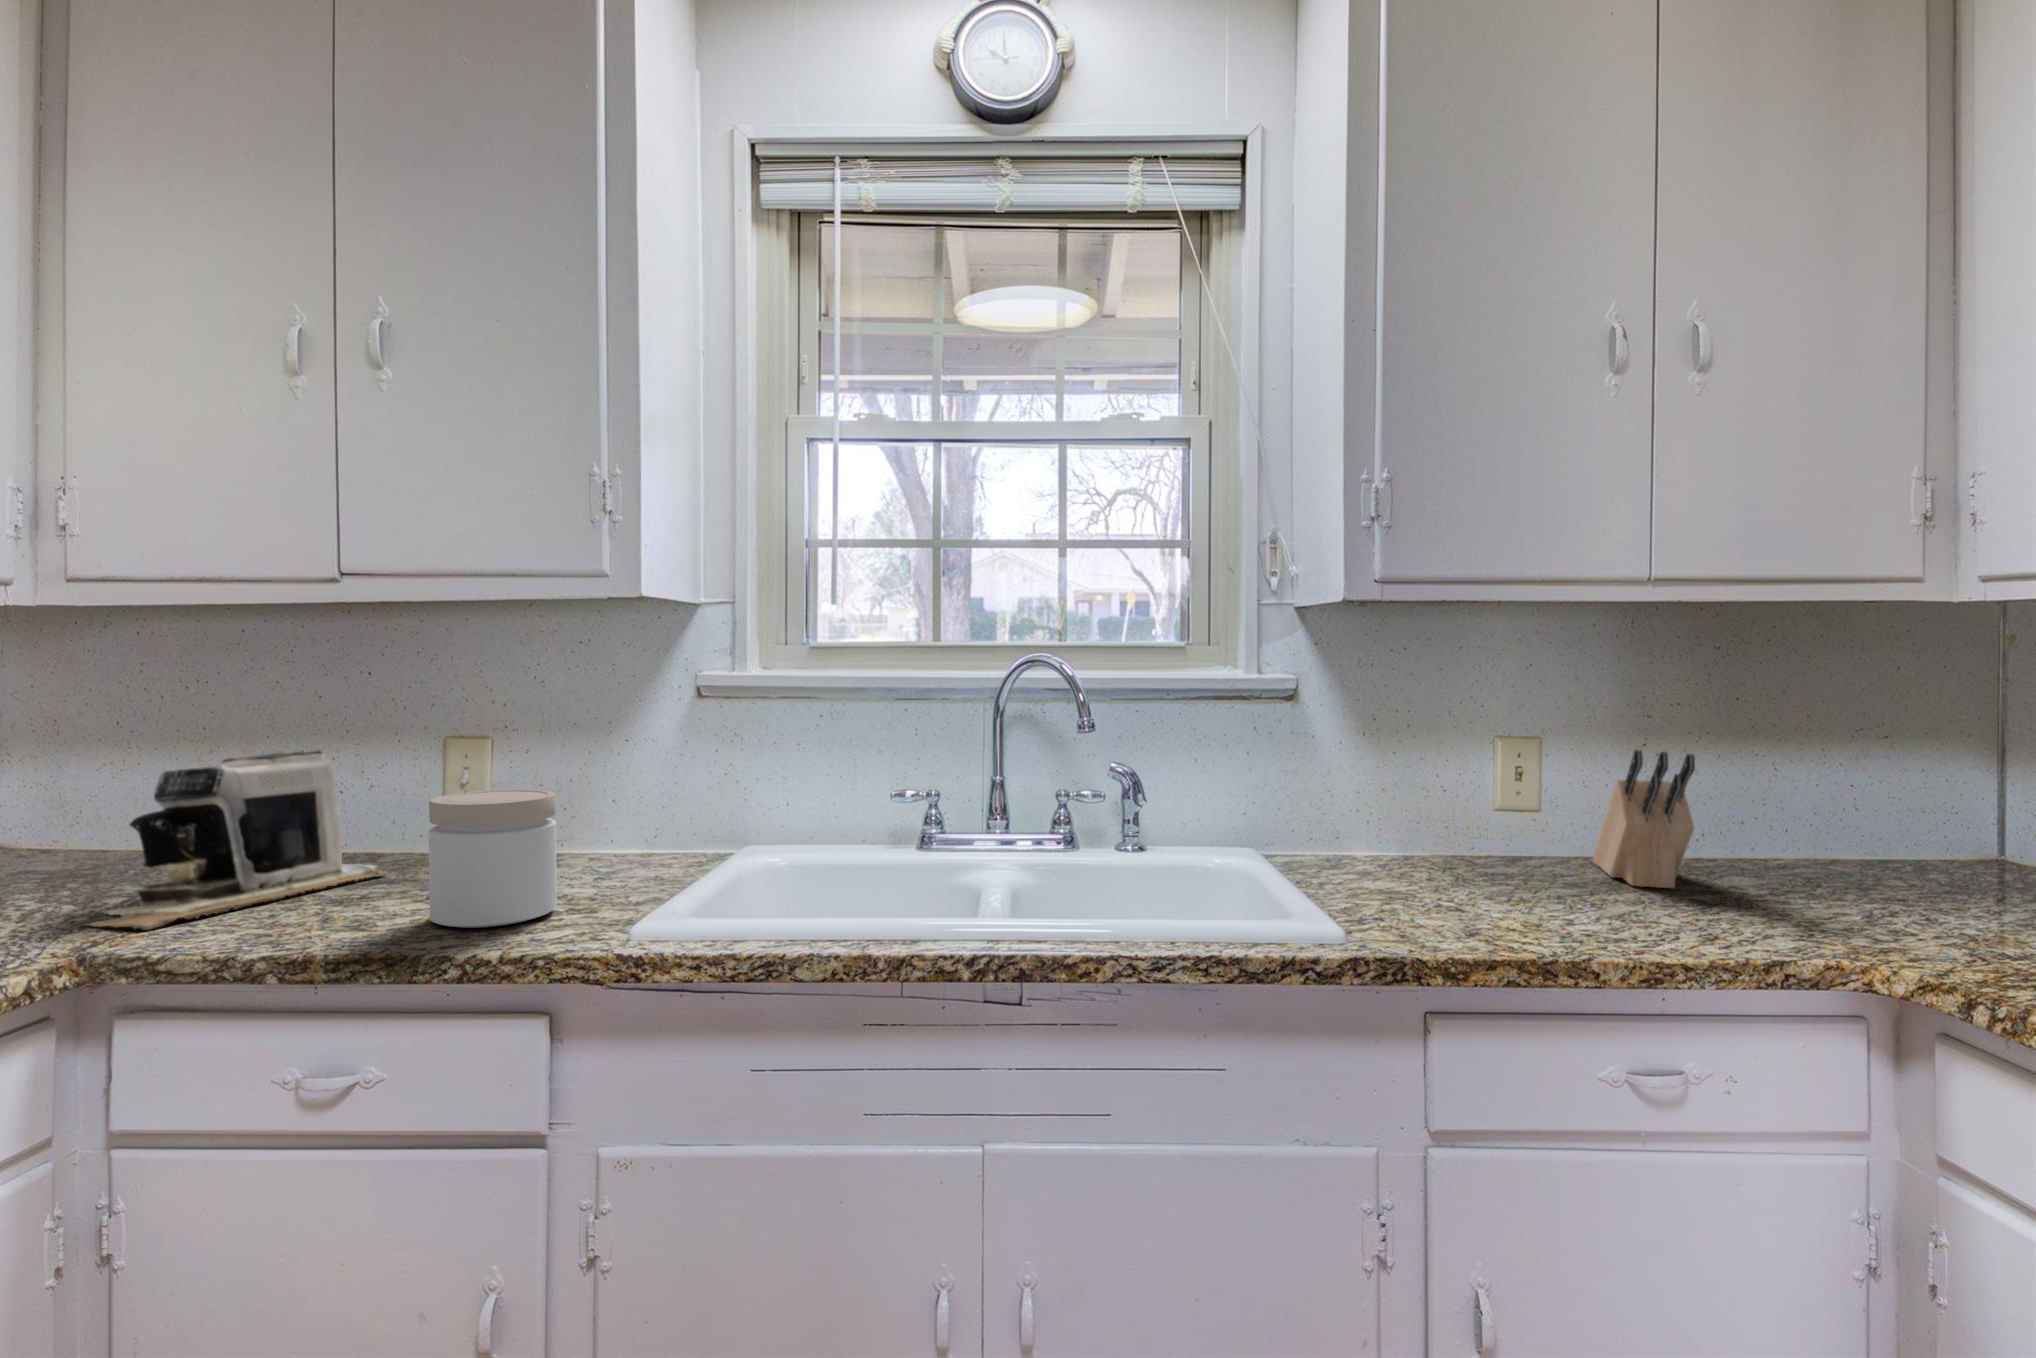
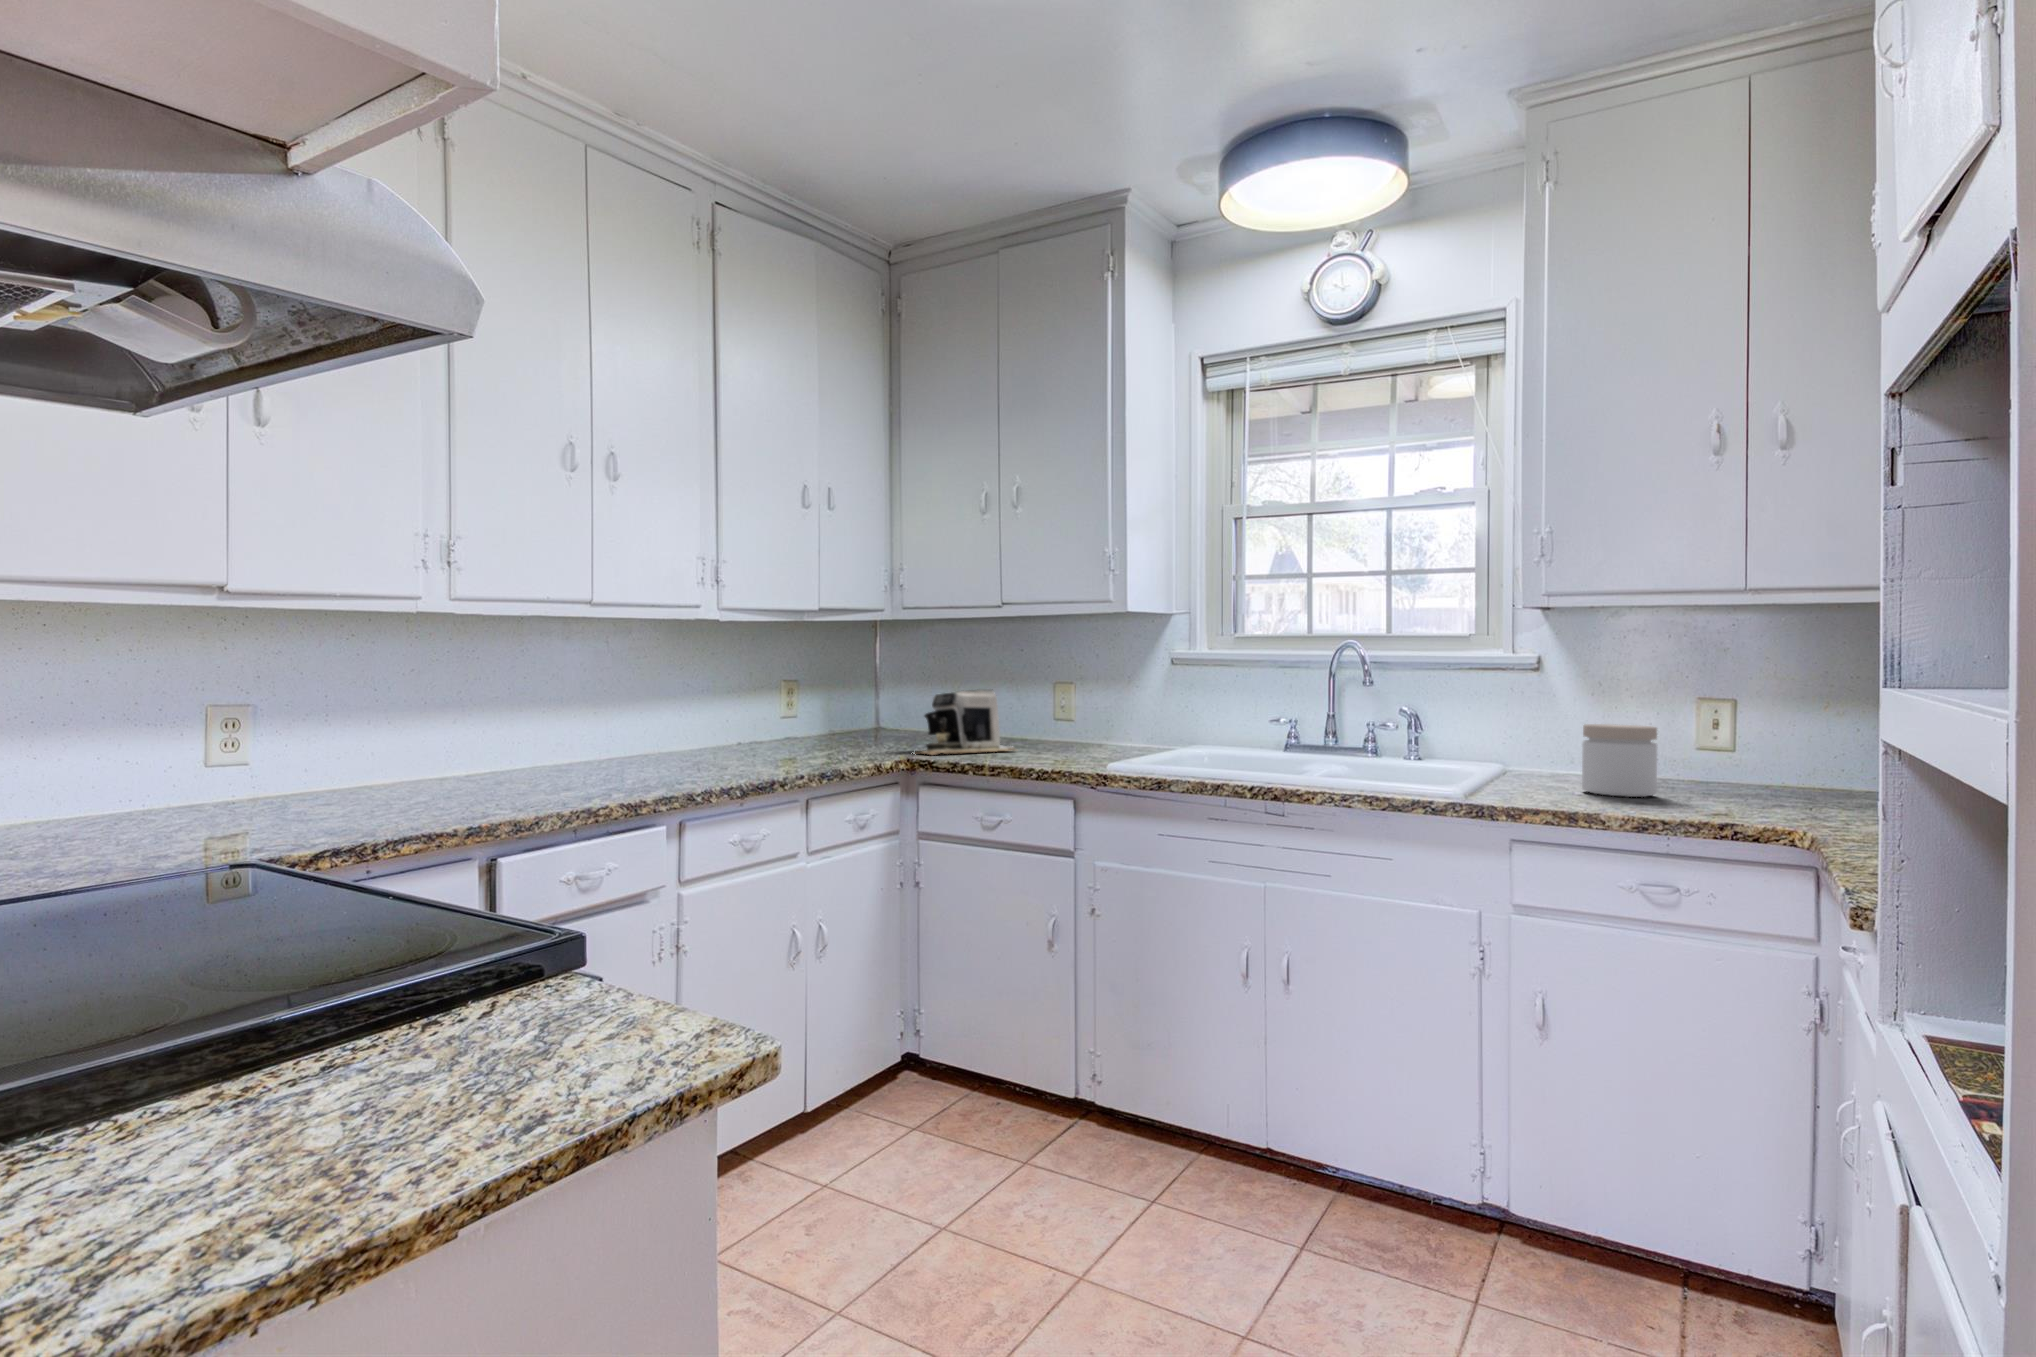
knife block: present [1593,750,1695,888] -> none [1747,707,1827,809]
jar: present [429,790,557,928] -> present [1582,724,1657,797]

